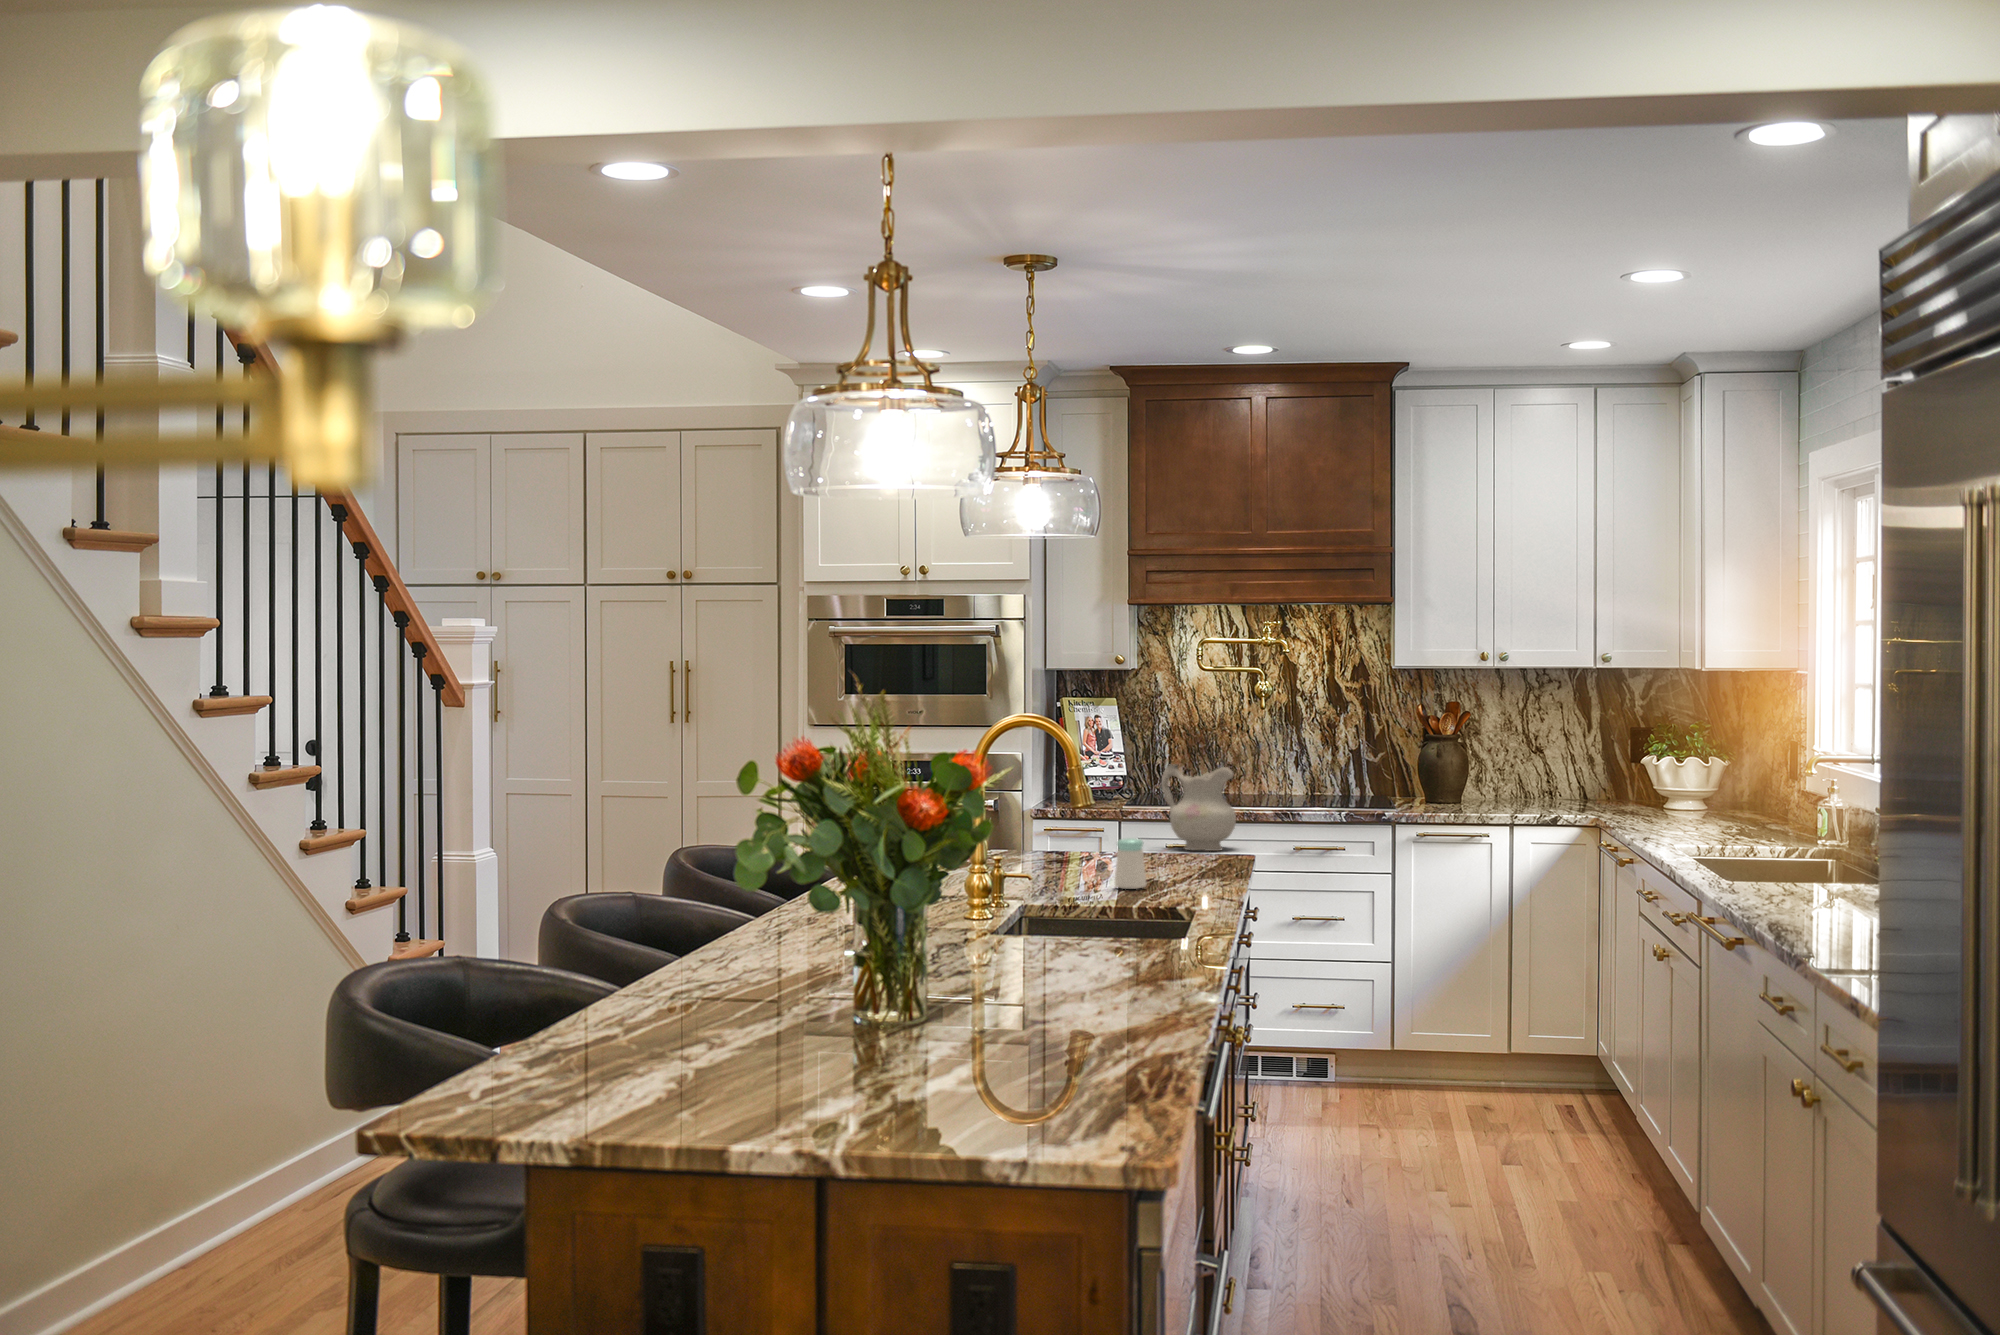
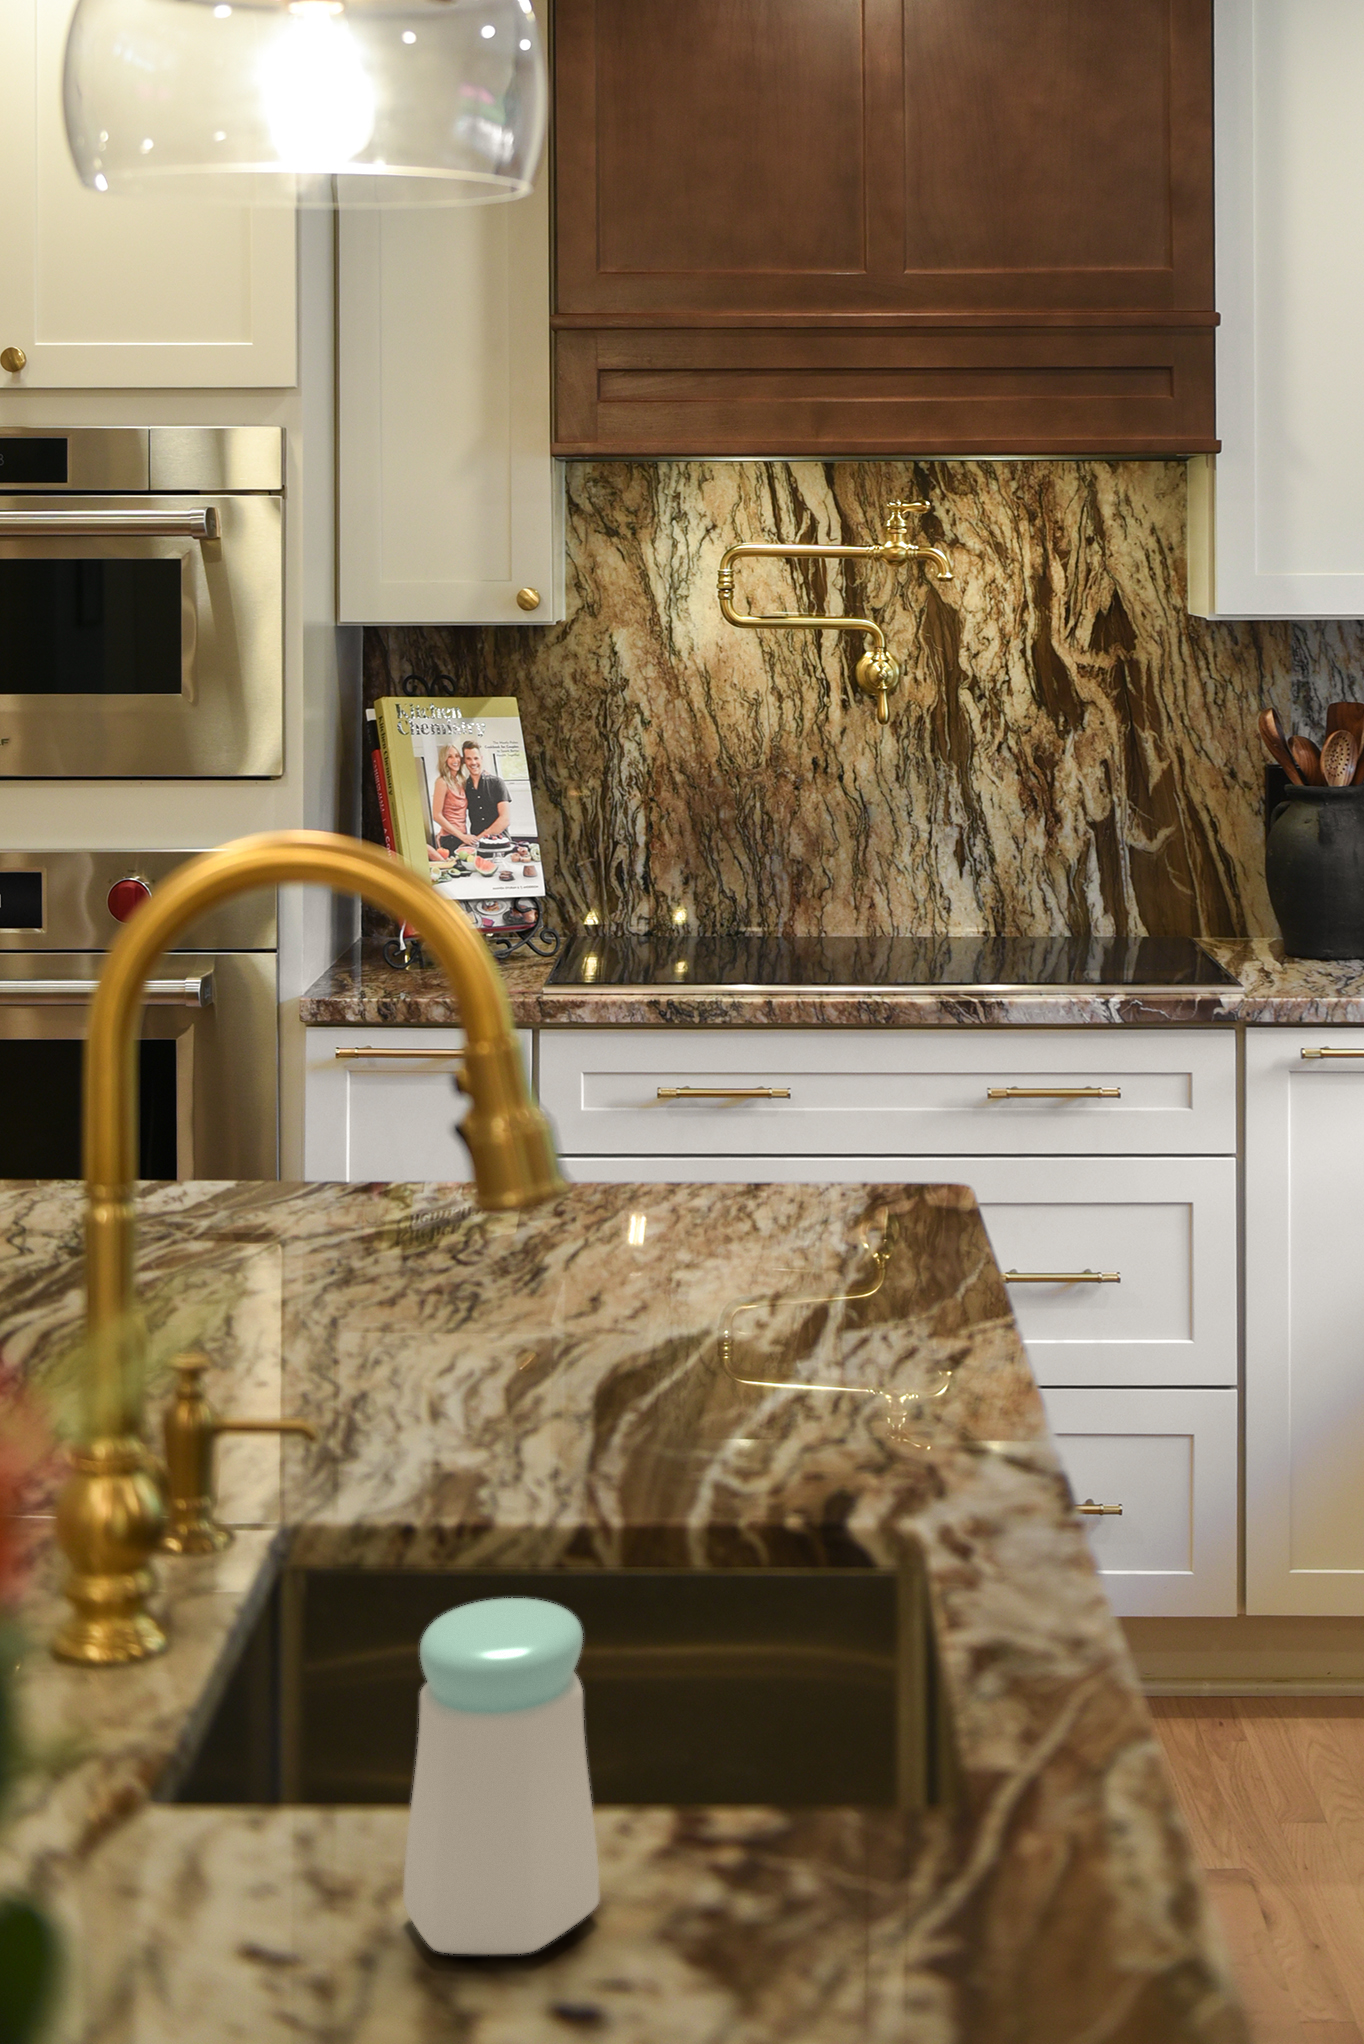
ceramic pitcher: present [1162,764,1236,851] -> none [651,959,924,1290]

